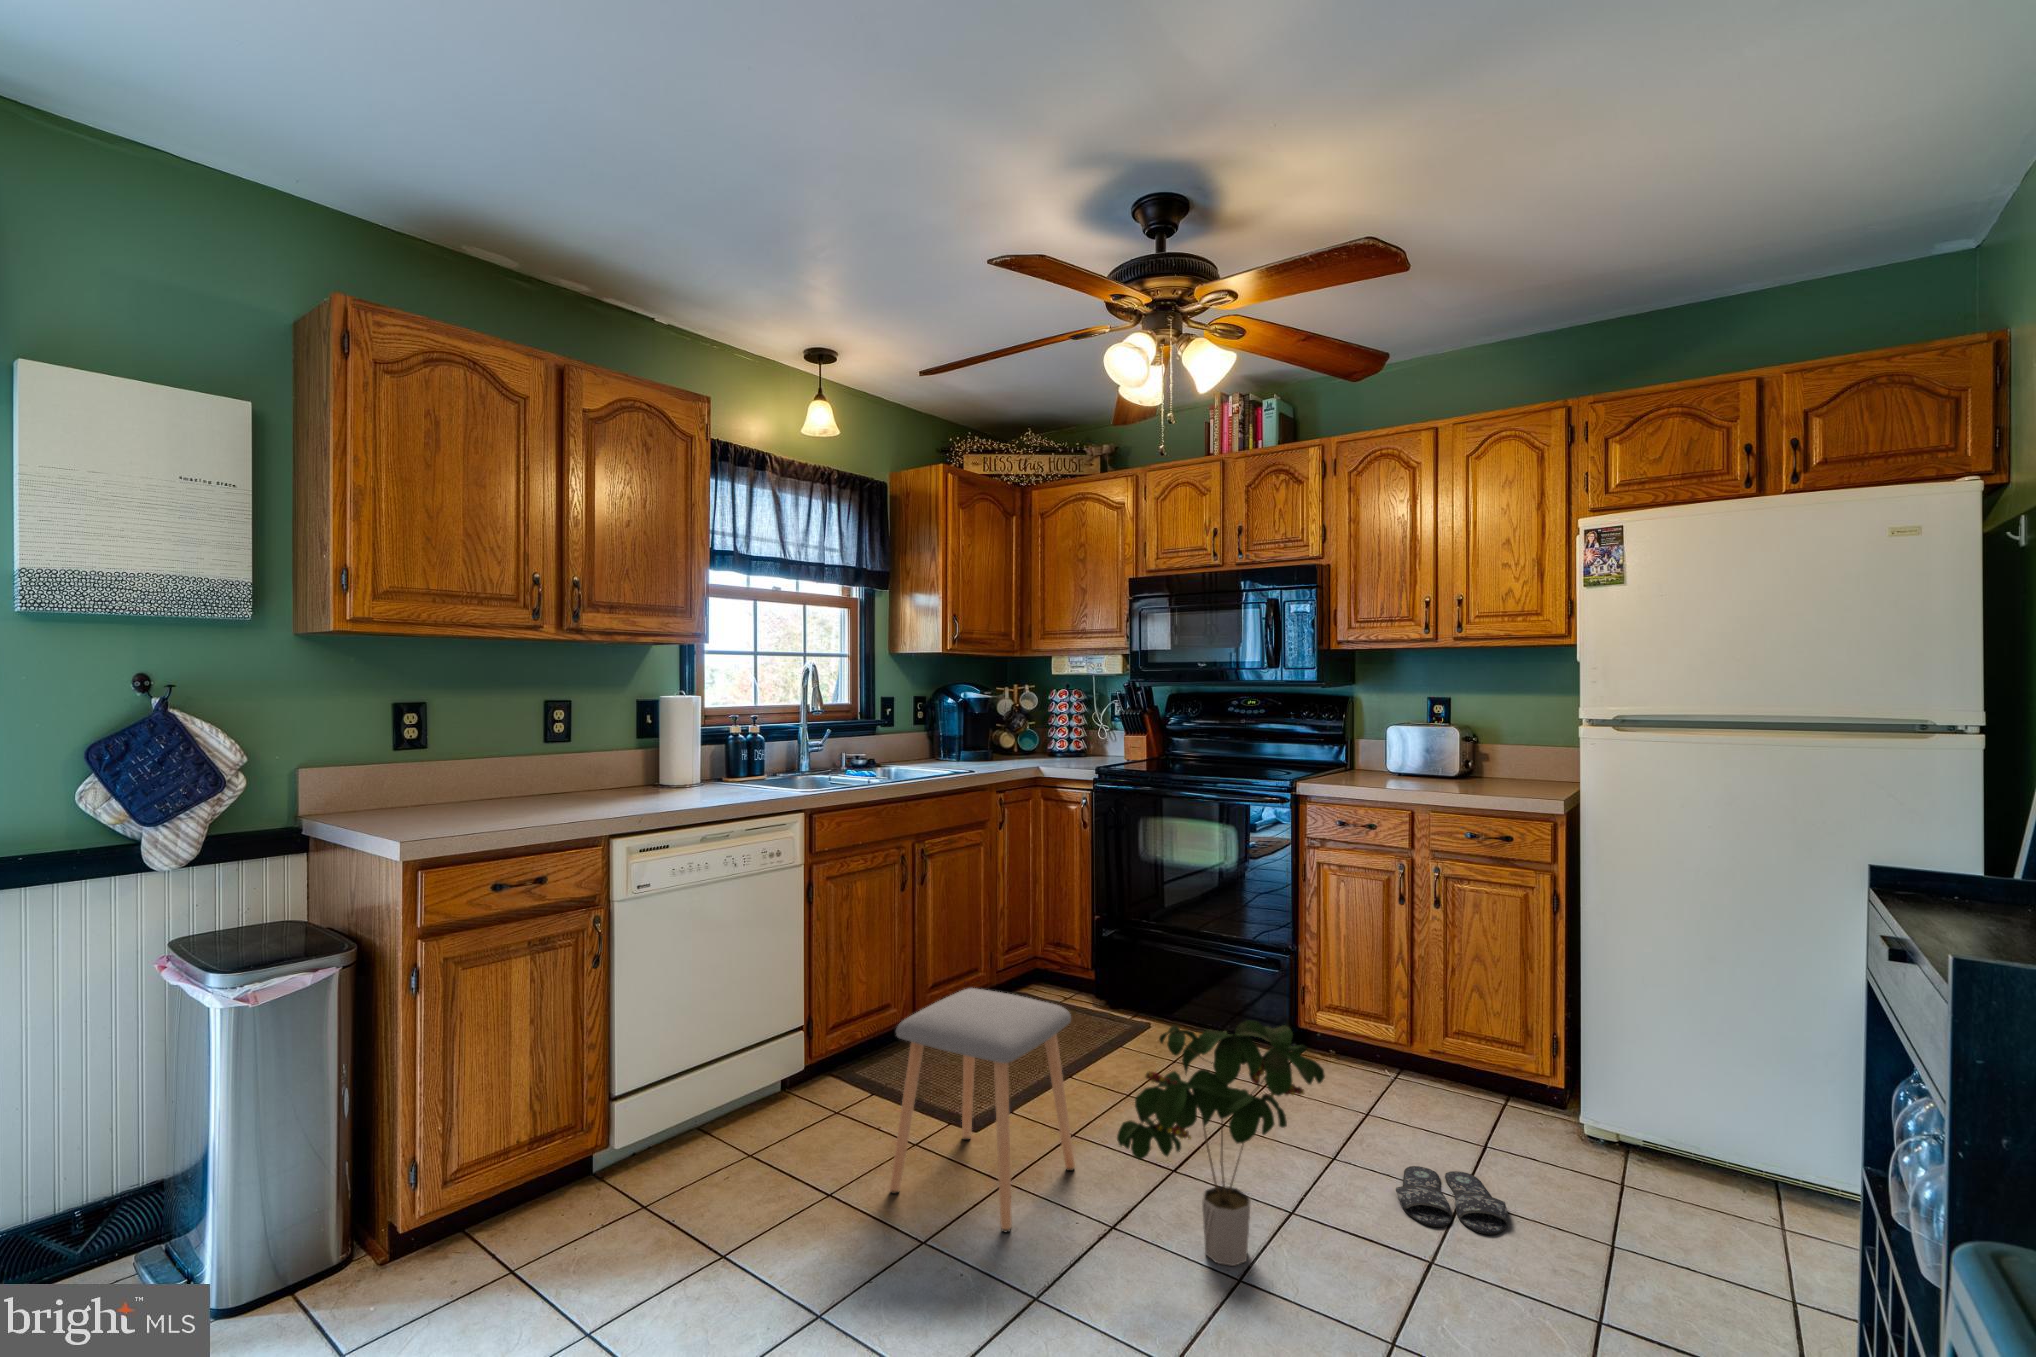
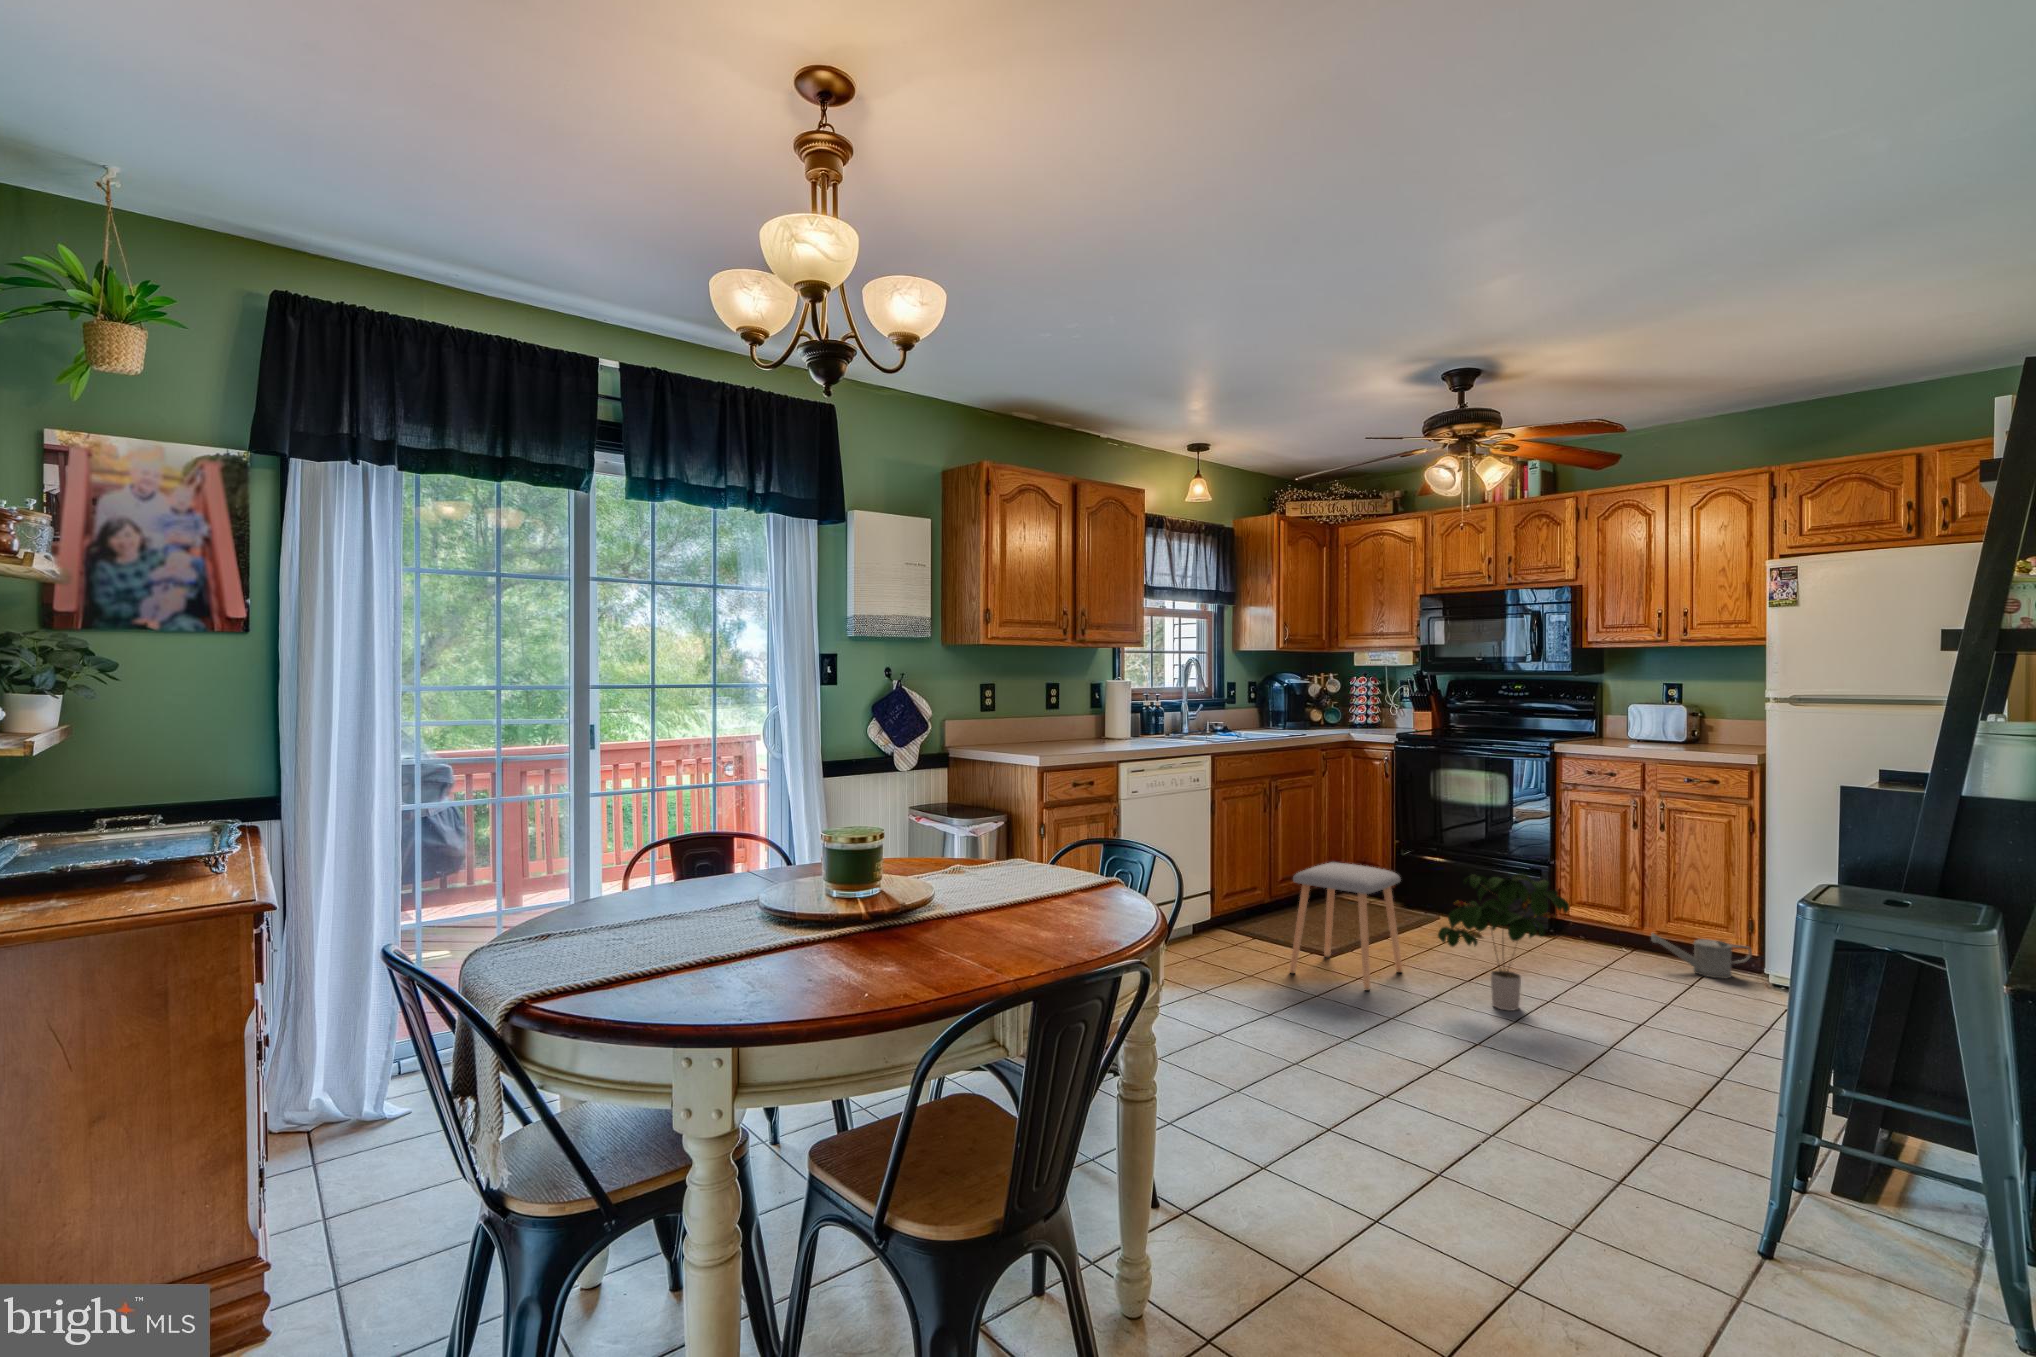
watering can: none [1428,1063,1563,1133] -> present [1651,933,1752,979]
slippers: present [1396,1166,1508,1235] -> none [1619,985,1695,1012]

